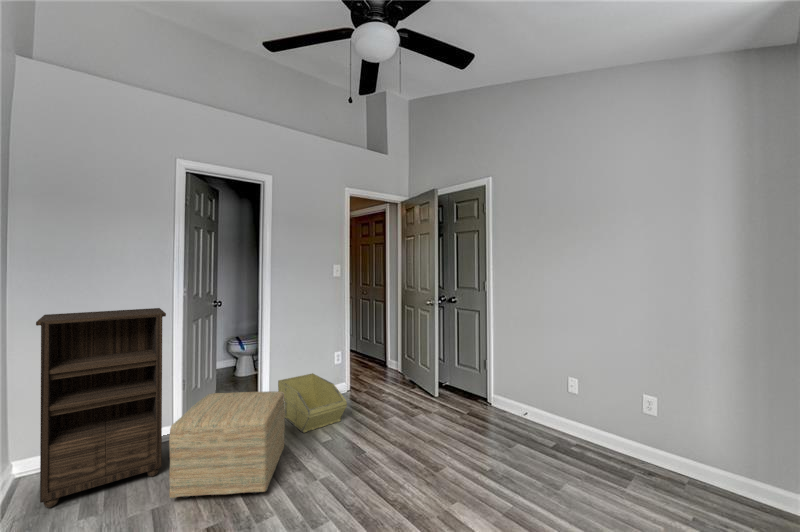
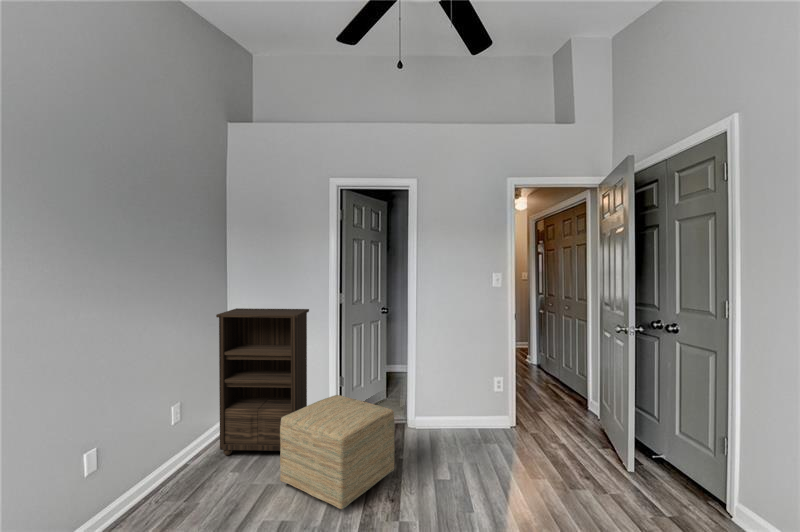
storage bin: present [278,373,347,433] -> none [423,395,479,461]

